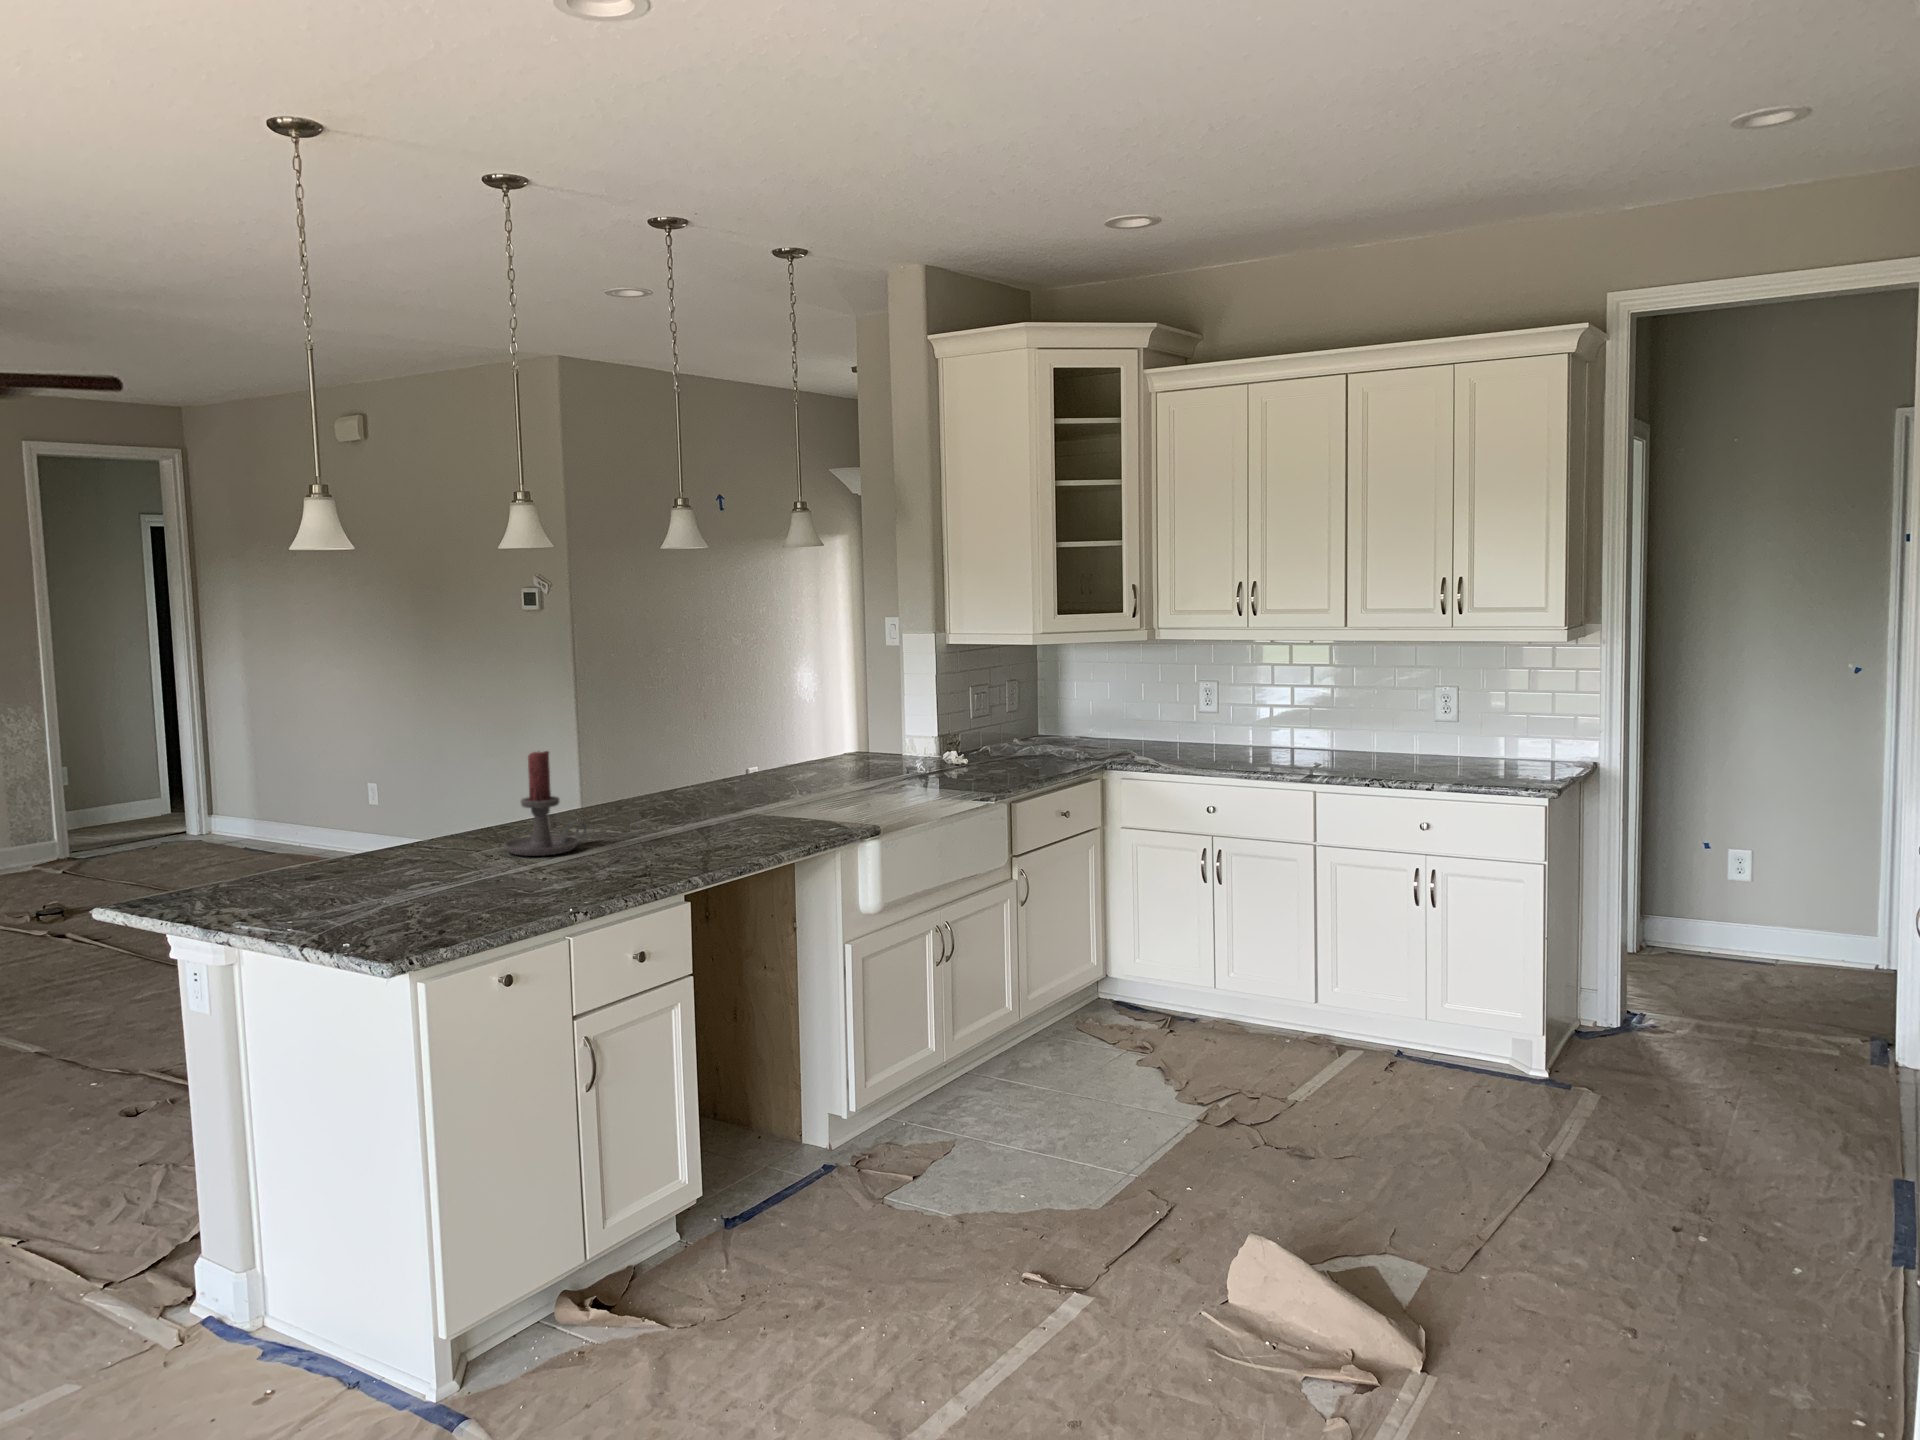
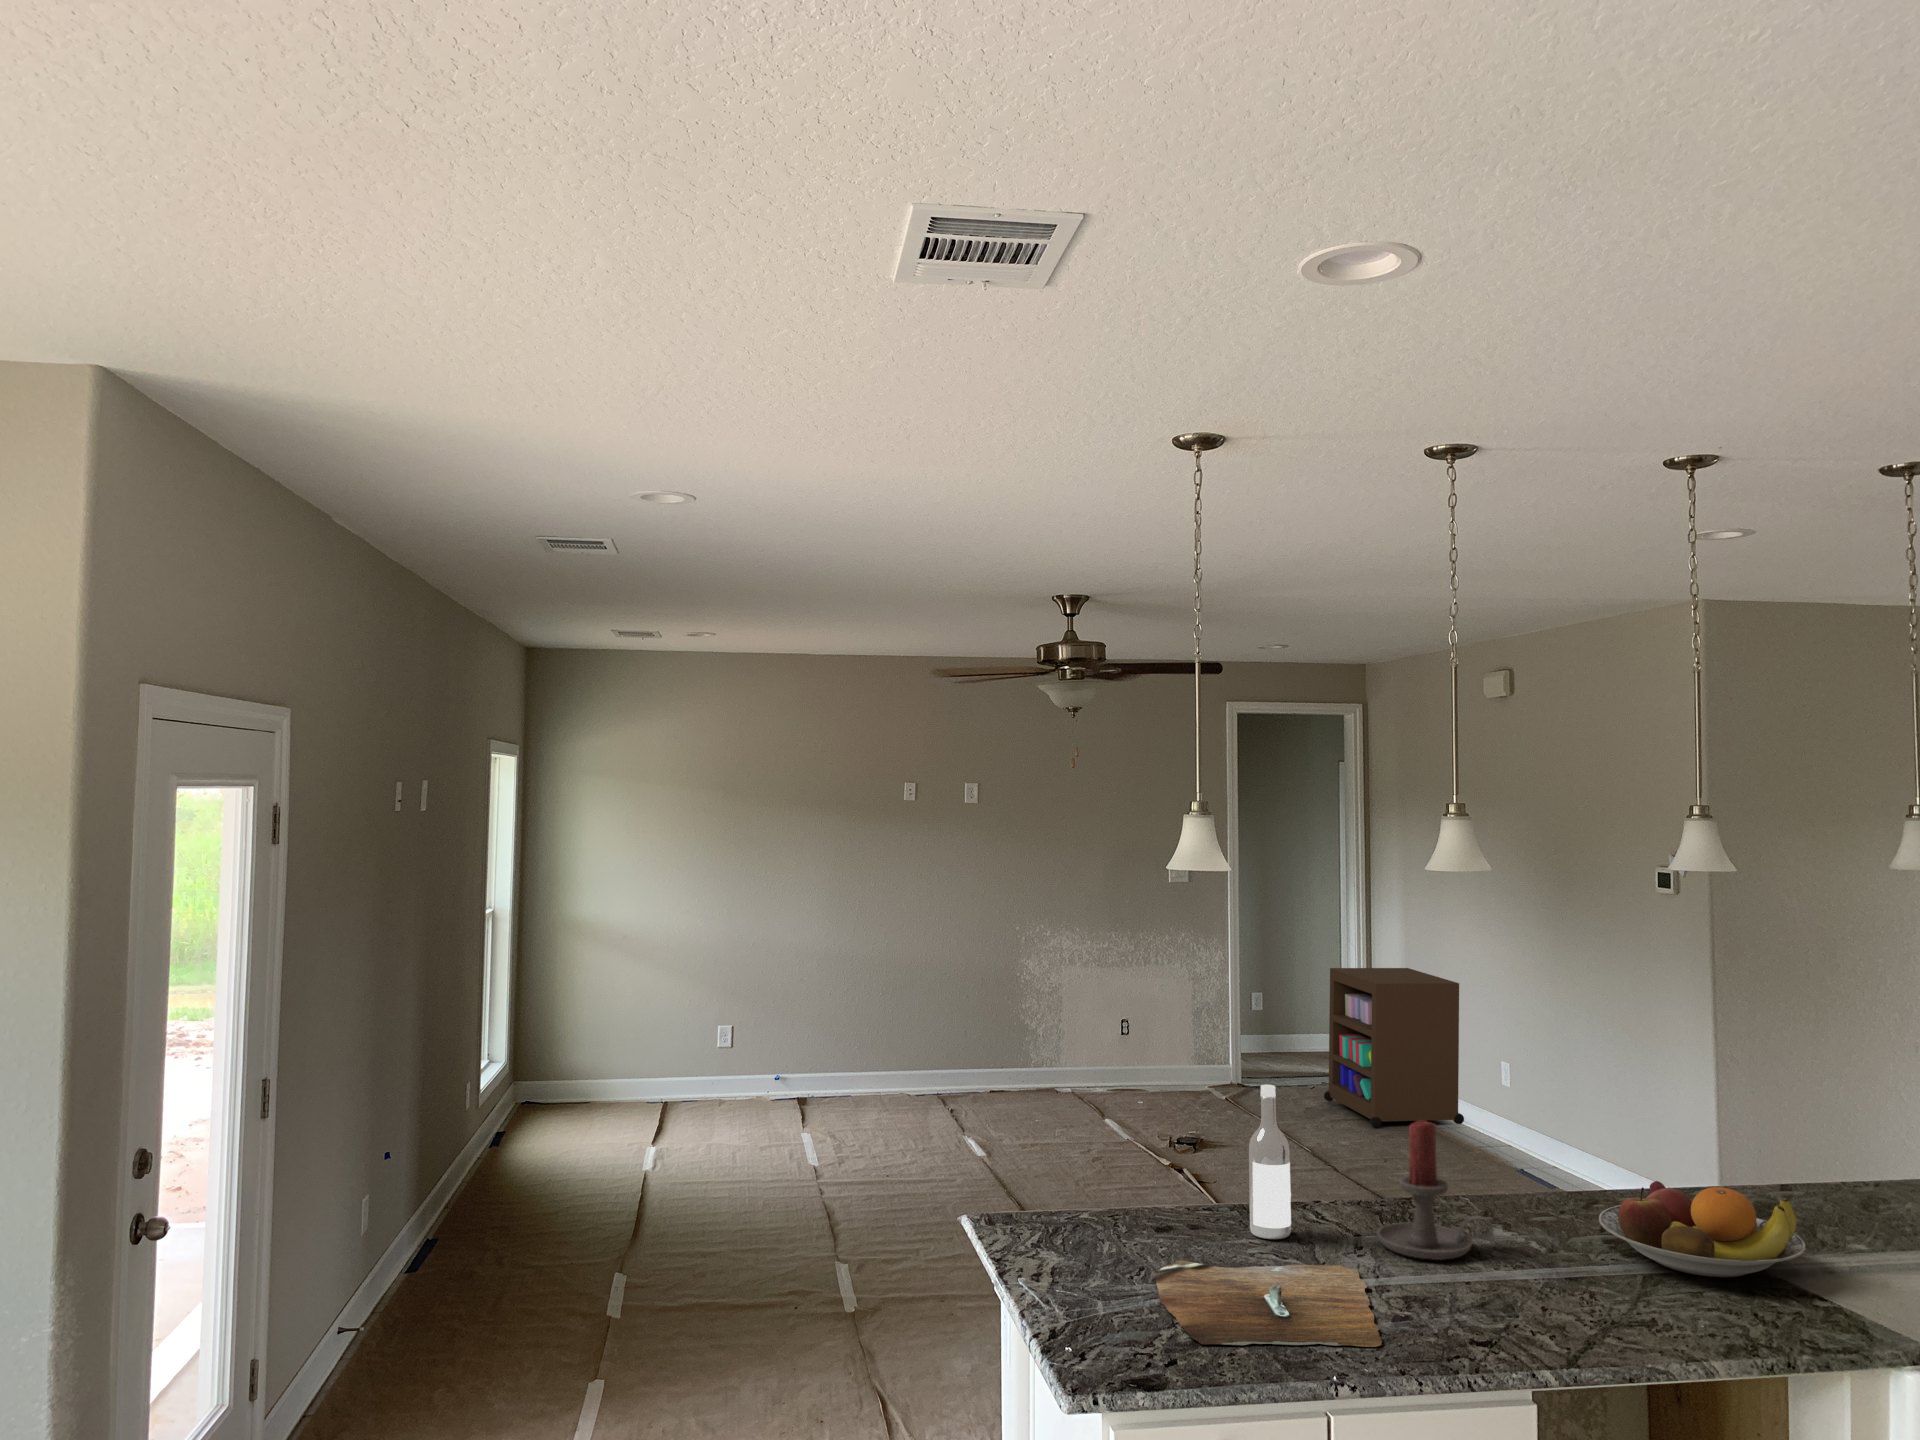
storage cabinet: none [180,710,337,869] -> present [1324,968,1464,1128]
wine bottle: none [394,738,435,867] -> present [1249,1085,1291,1239]
fruit bowl: none [653,771,785,831] -> present [1599,1181,1805,1277]
cutting board: none [357,867,579,919] -> present [1155,1260,1382,1347]

